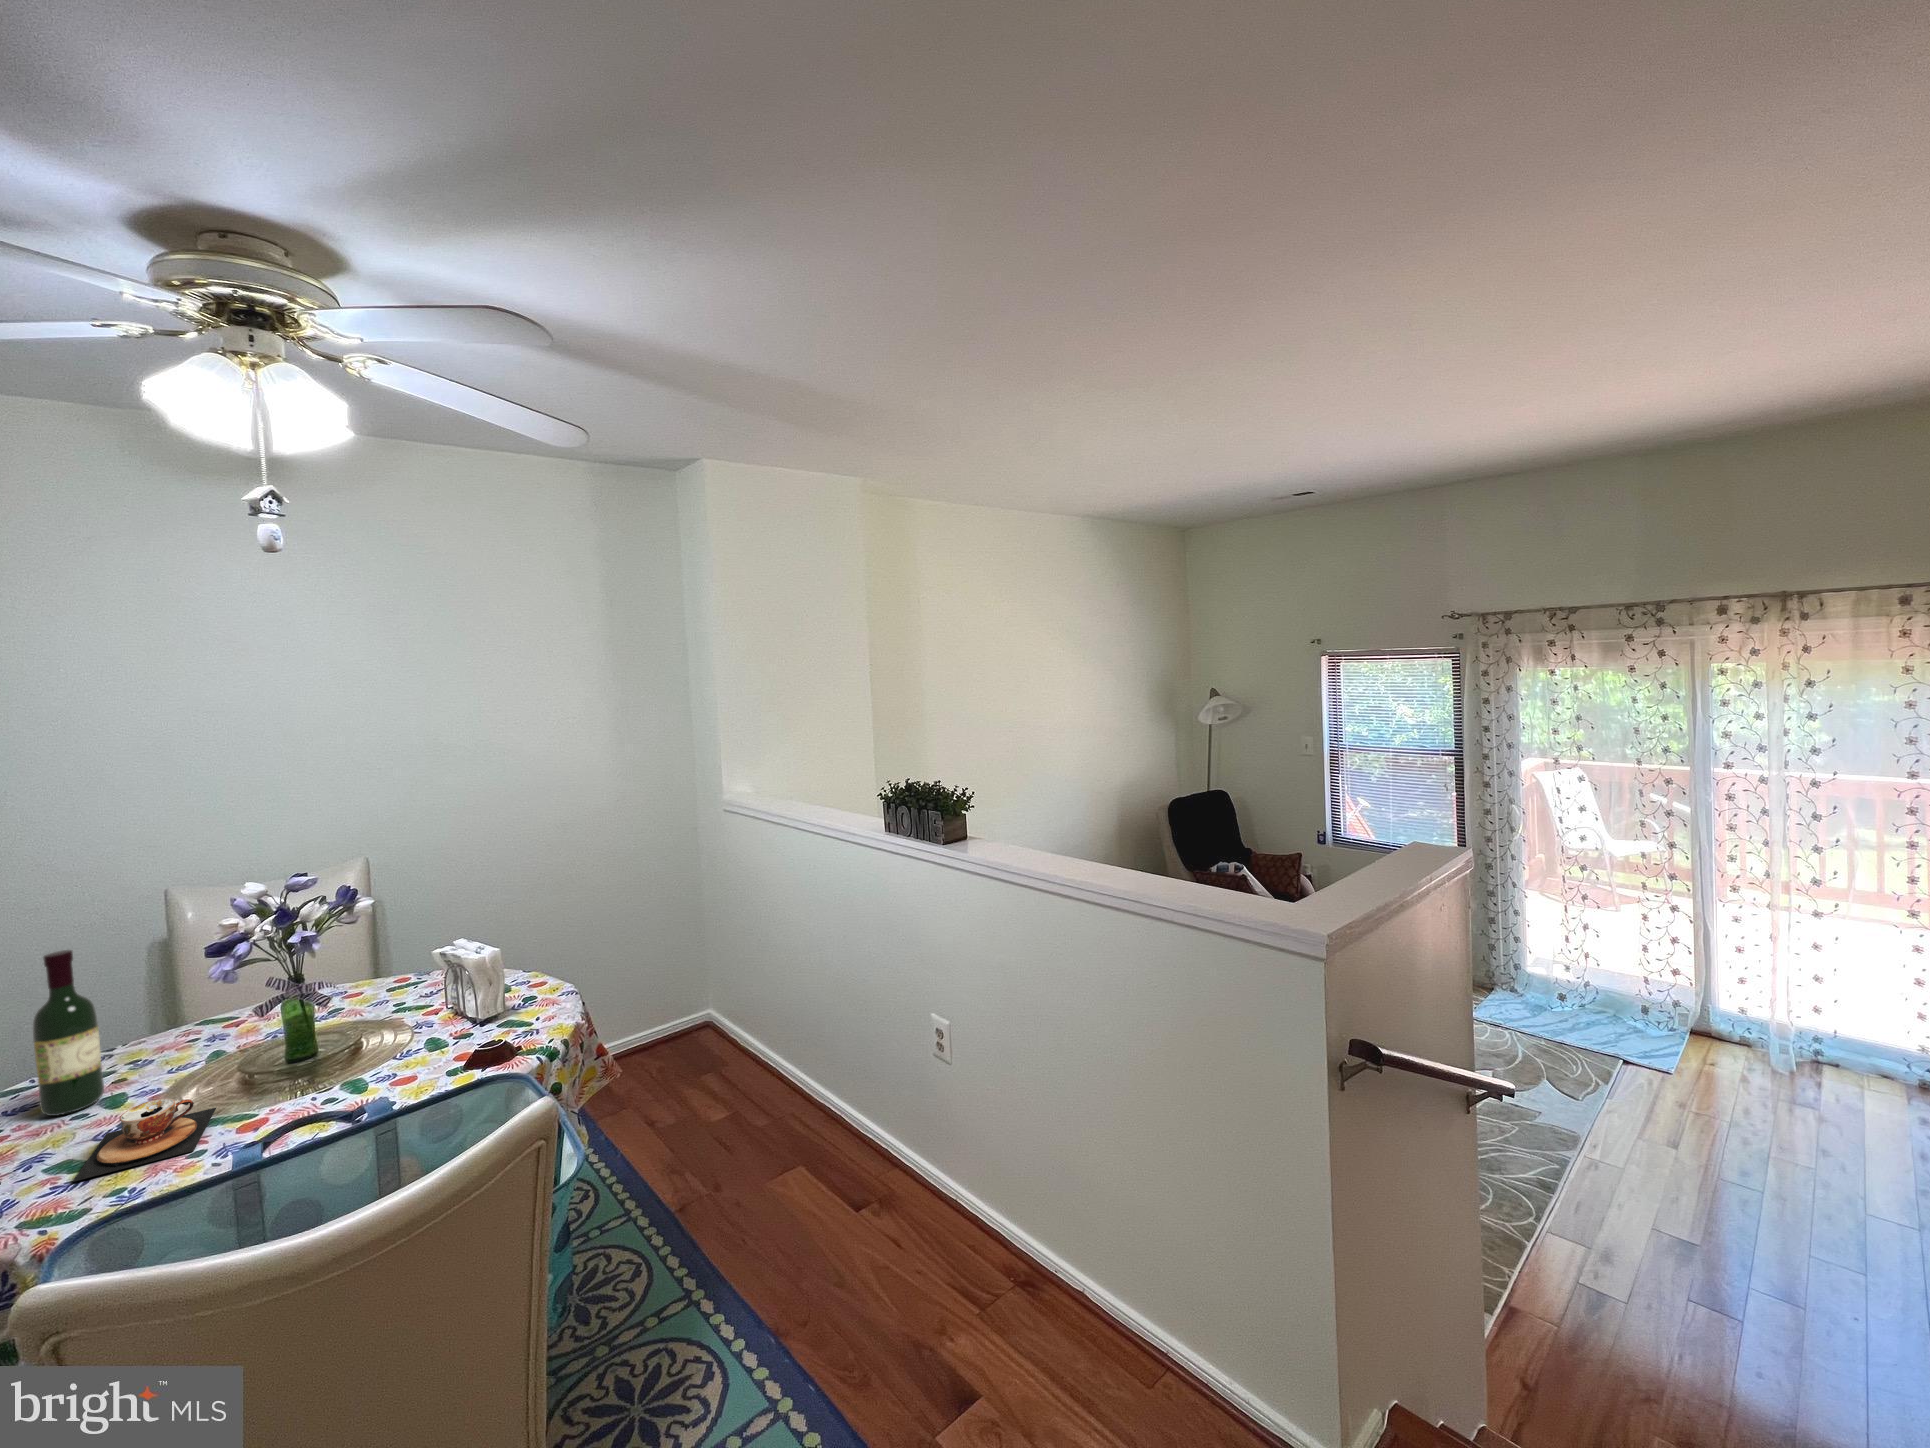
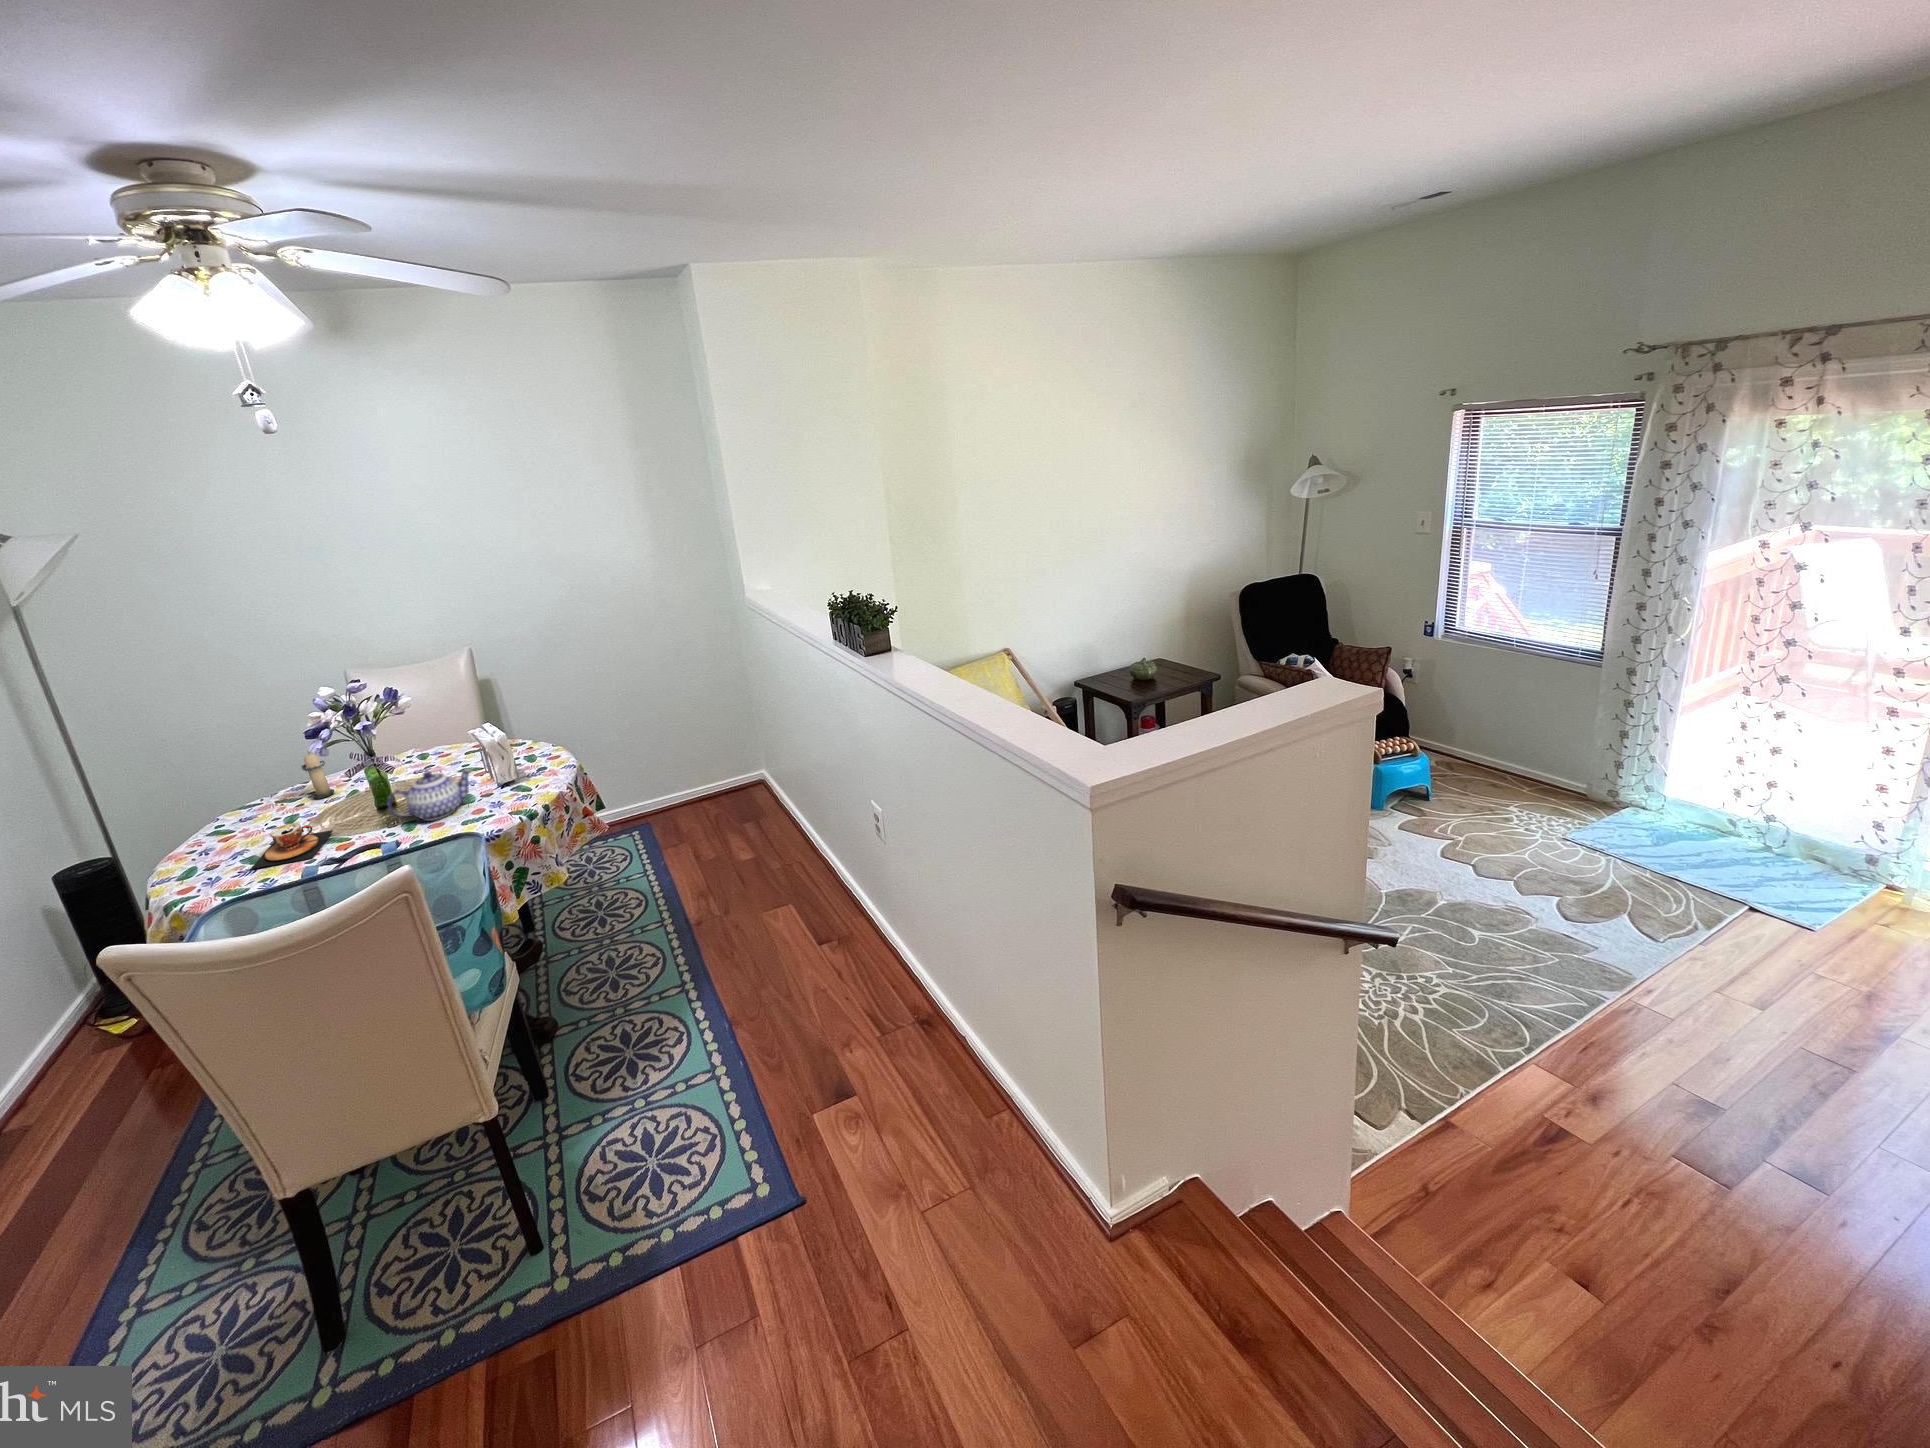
wine bottle: present [33,950,104,1116] -> none [225,721,287,823]
candle: none [135,996,188,1072] -> present [301,751,334,799]
teapot: none [325,1001,453,1079] -> present [388,769,472,821]

